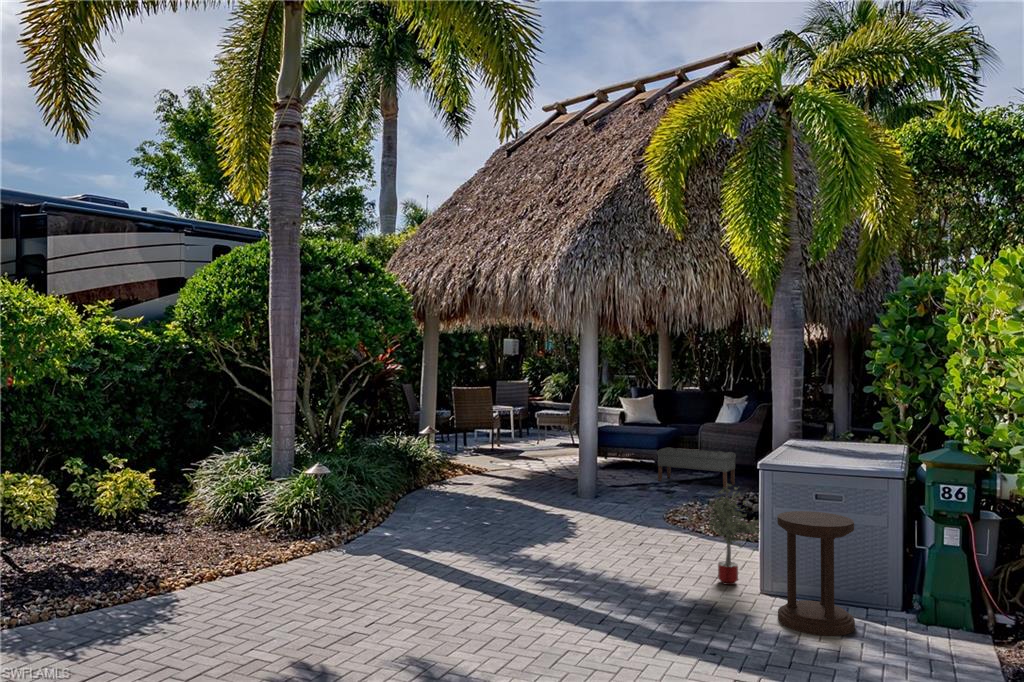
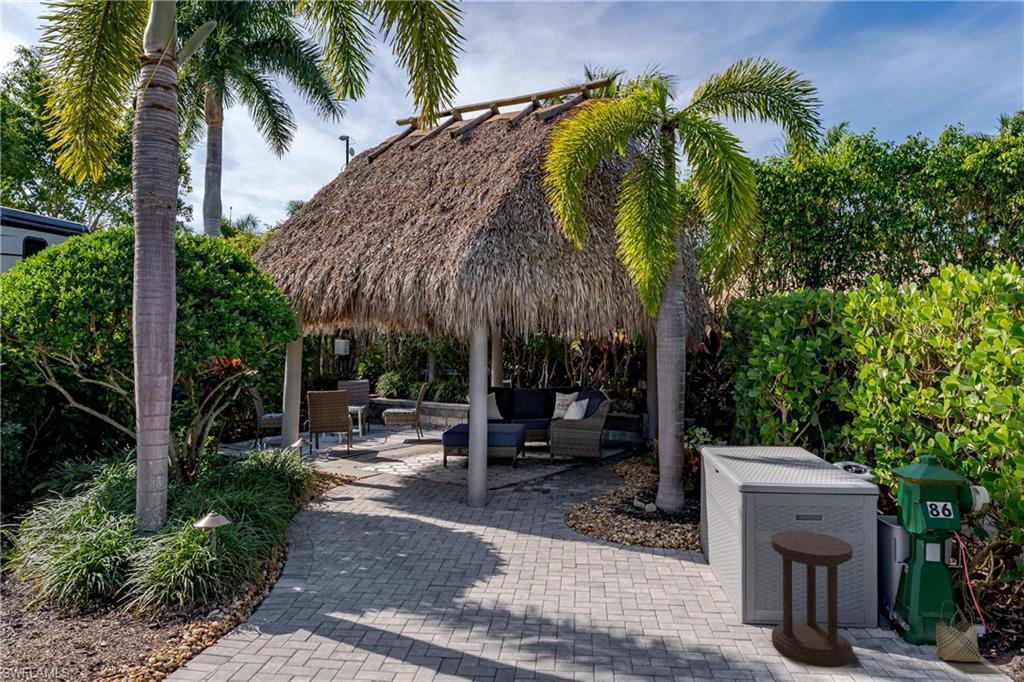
bench: present [657,447,736,488] -> none [524,438,592,474]
potted tree: present [707,484,759,585] -> none [668,500,727,603]
woven basket: none [943,588,990,650] -> present [935,600,980,662]

